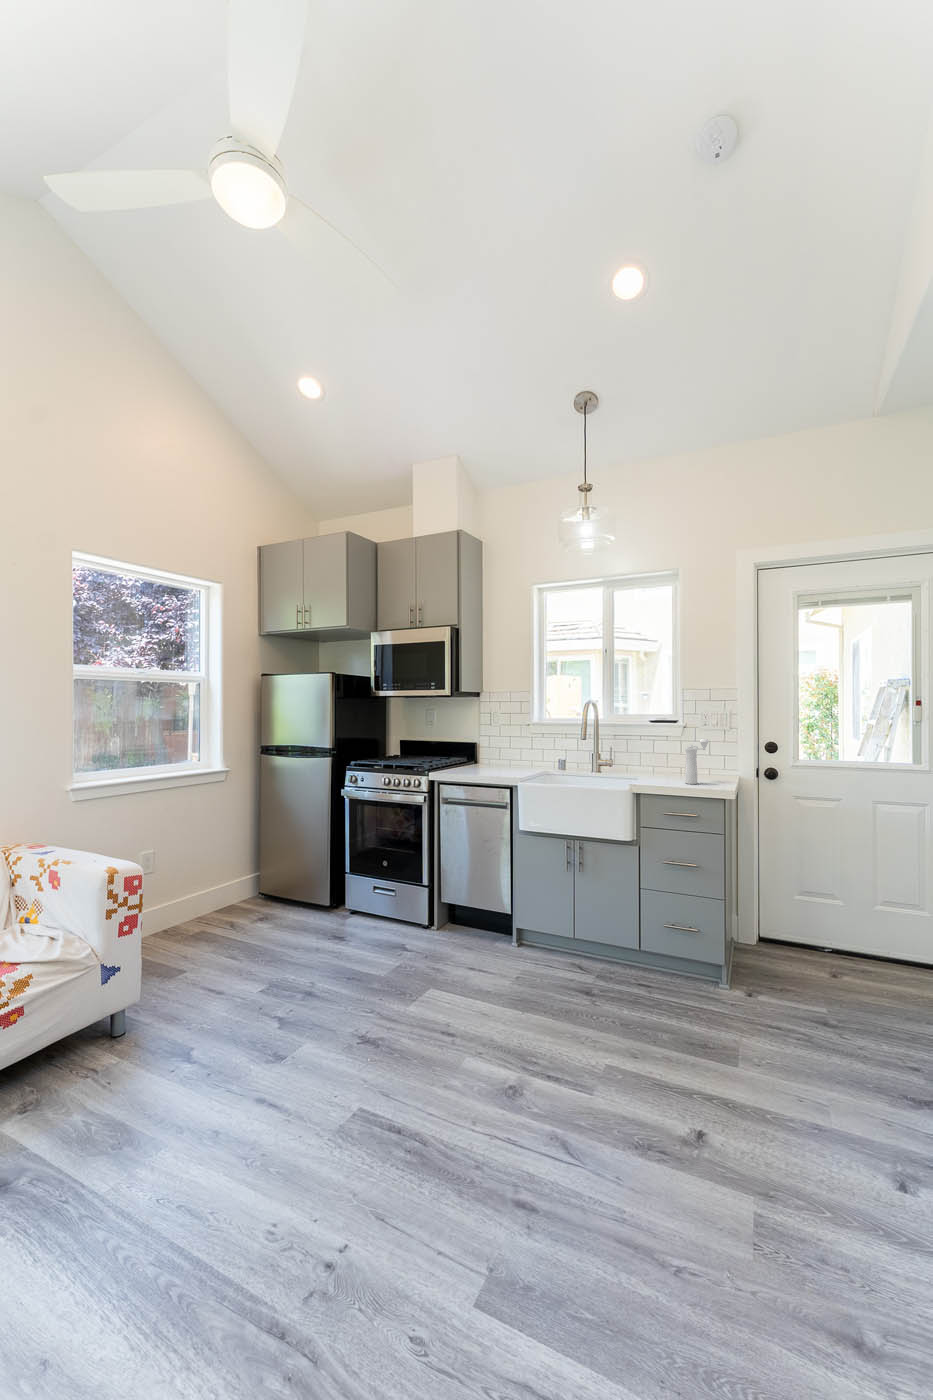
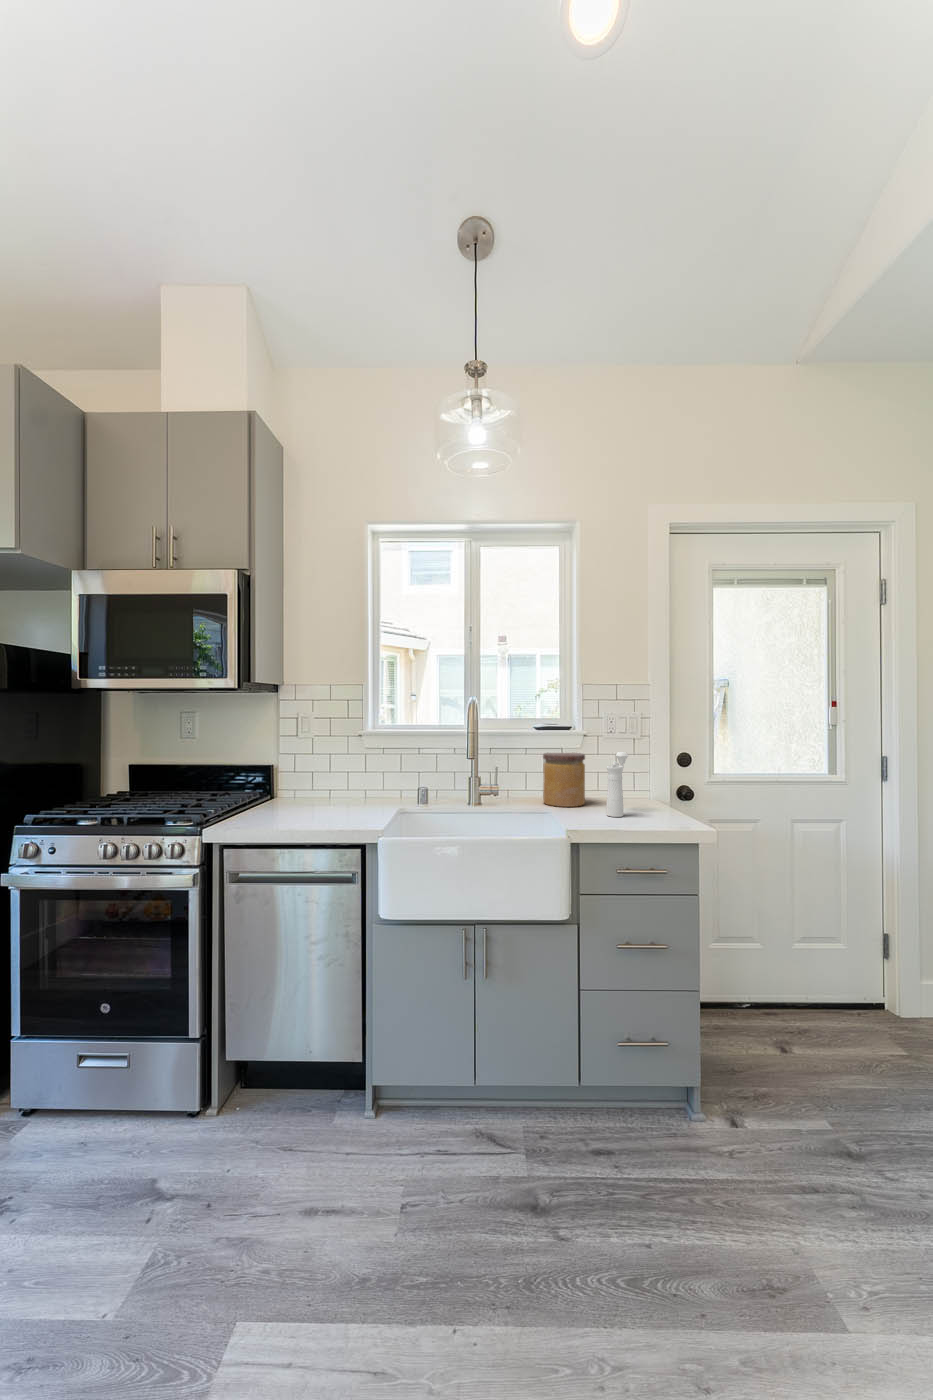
jar: none [653,739,684,778] -> present [543,753,585,807]

